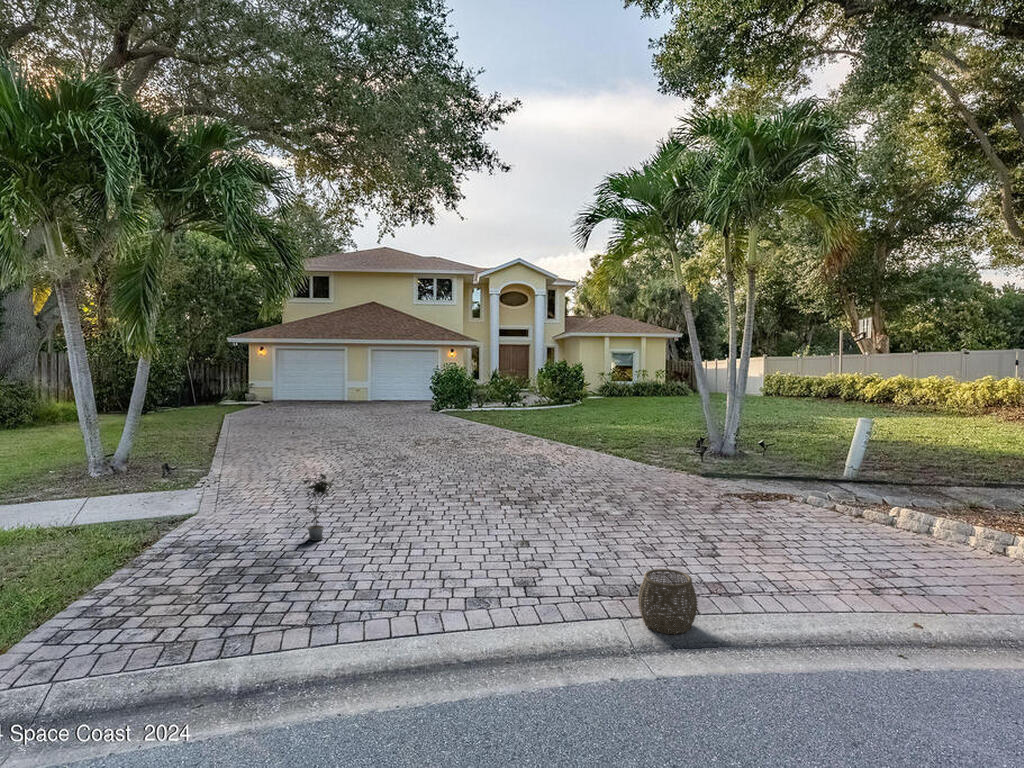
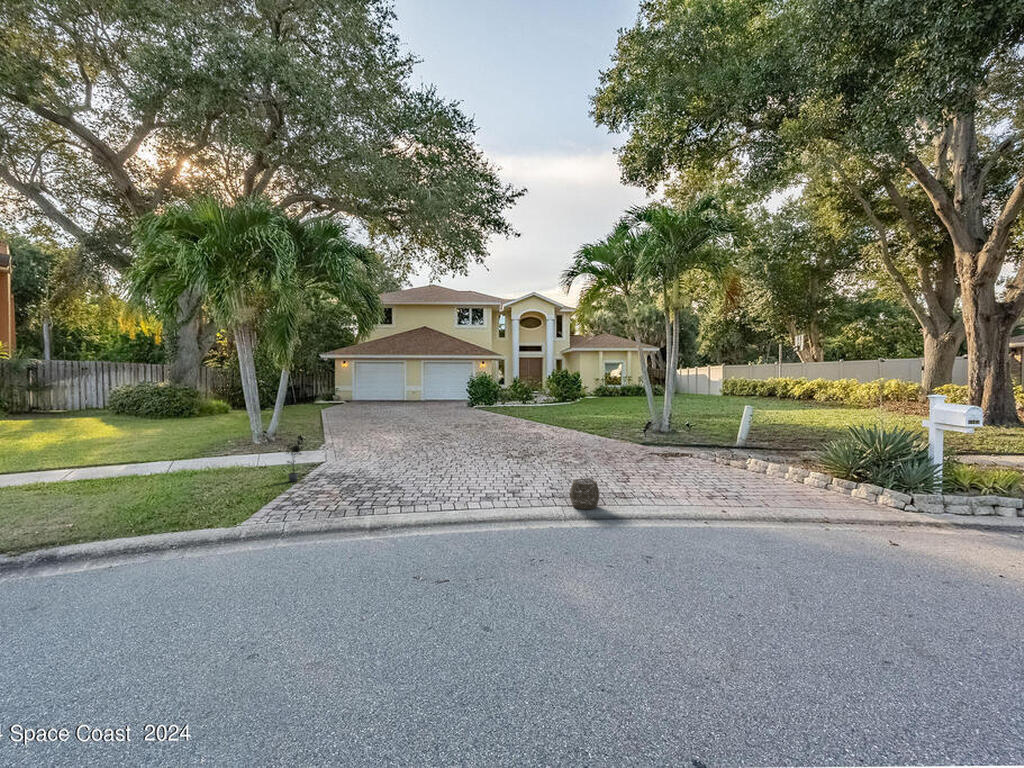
potted plant: present [303,473,335,541] -> present [287,441,304,482]

